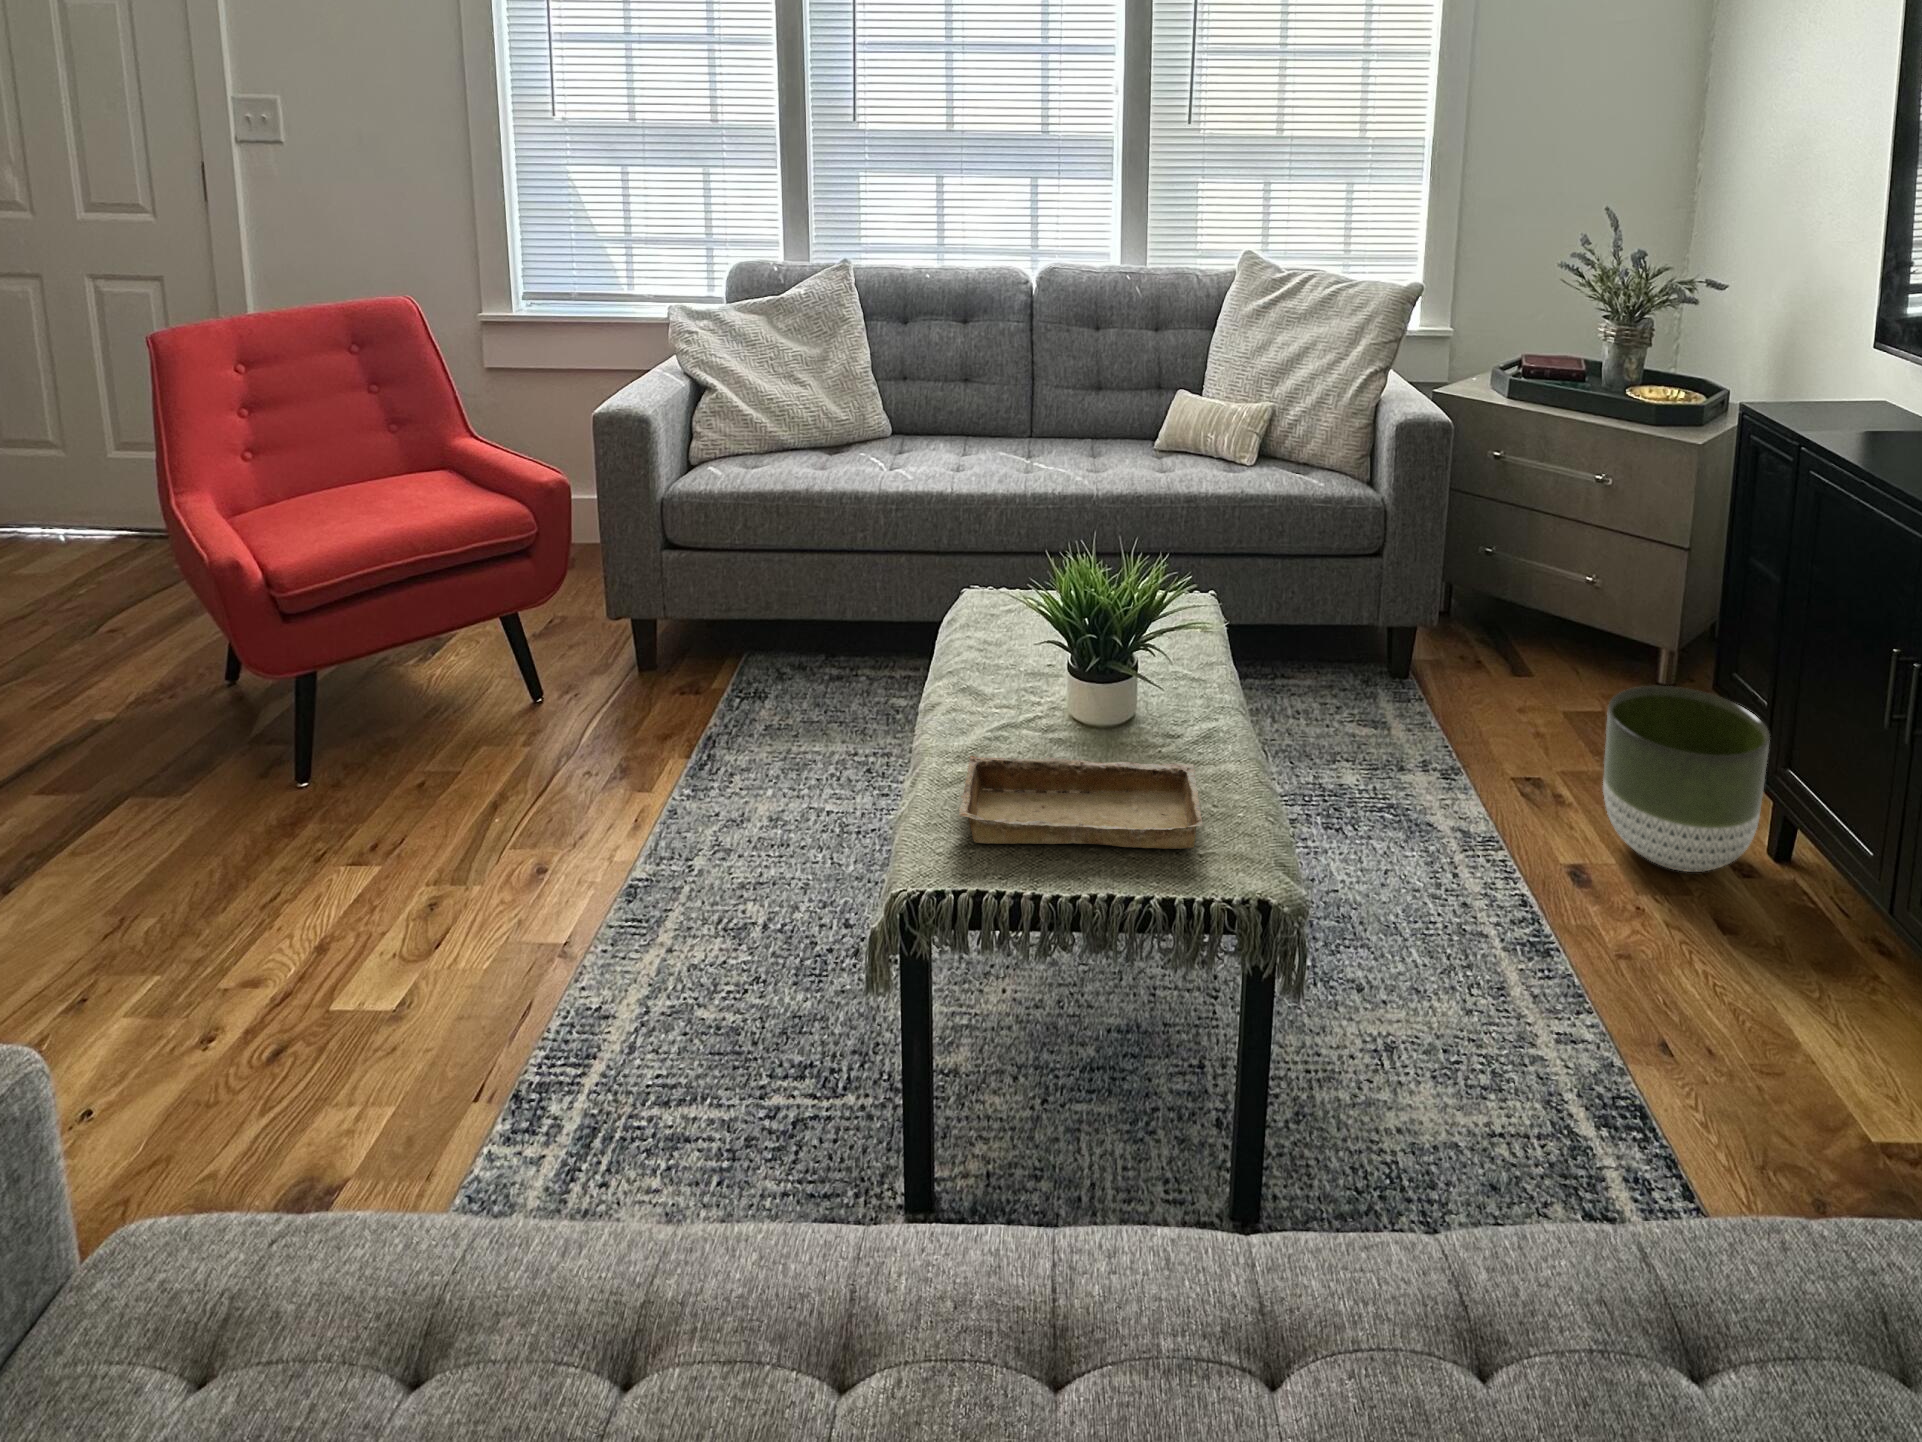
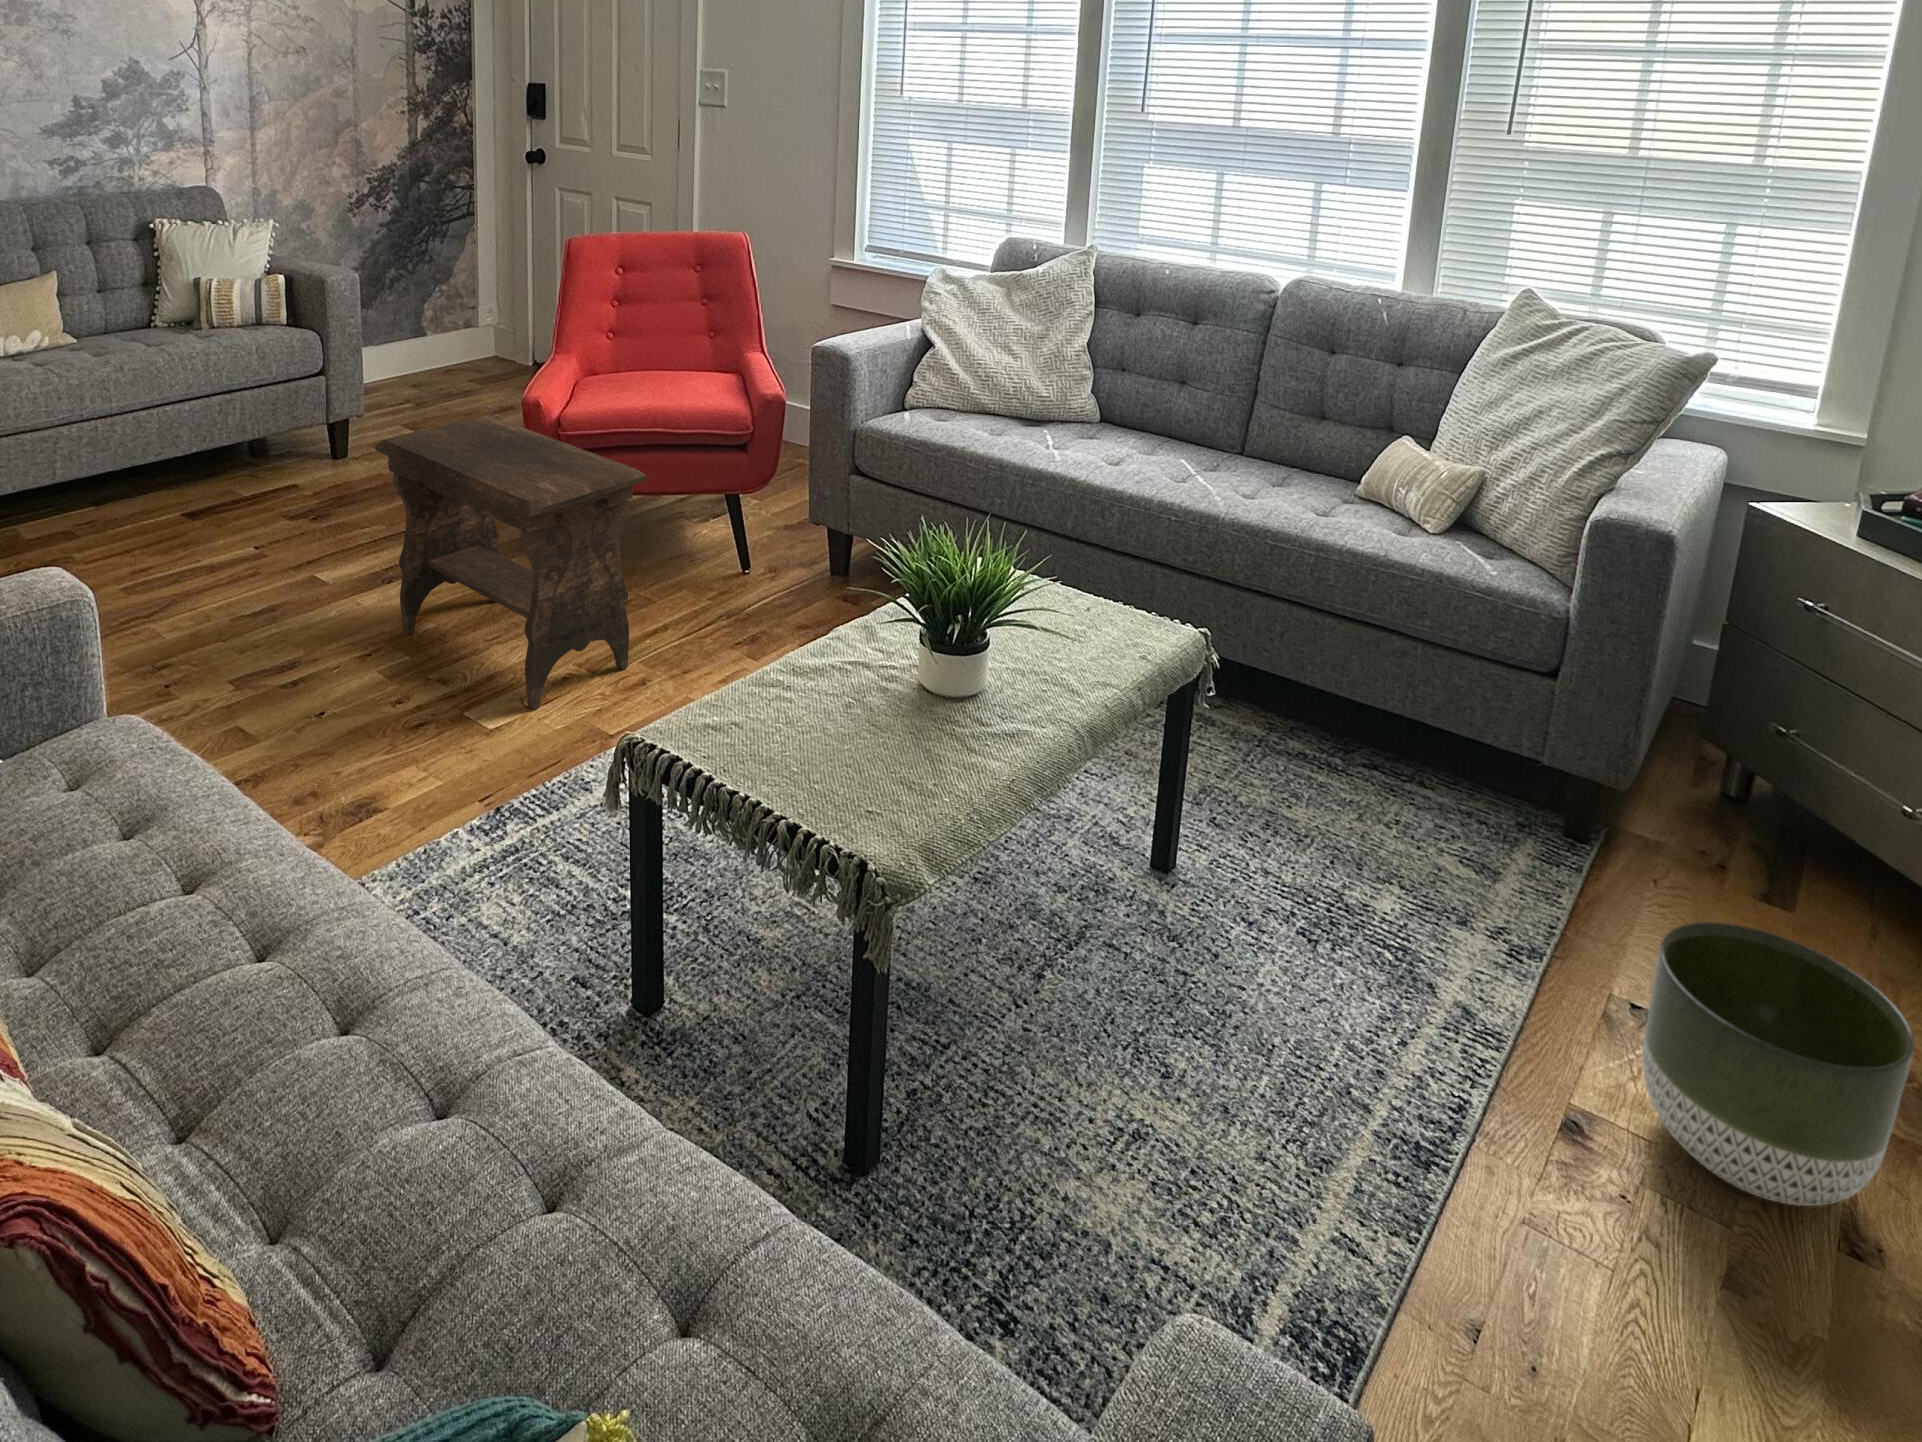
footstool: none [37,600,520,968] -> present [375,415,646,710]
tray: present [959,756,1203,849] -> none [714,672,949,815]

